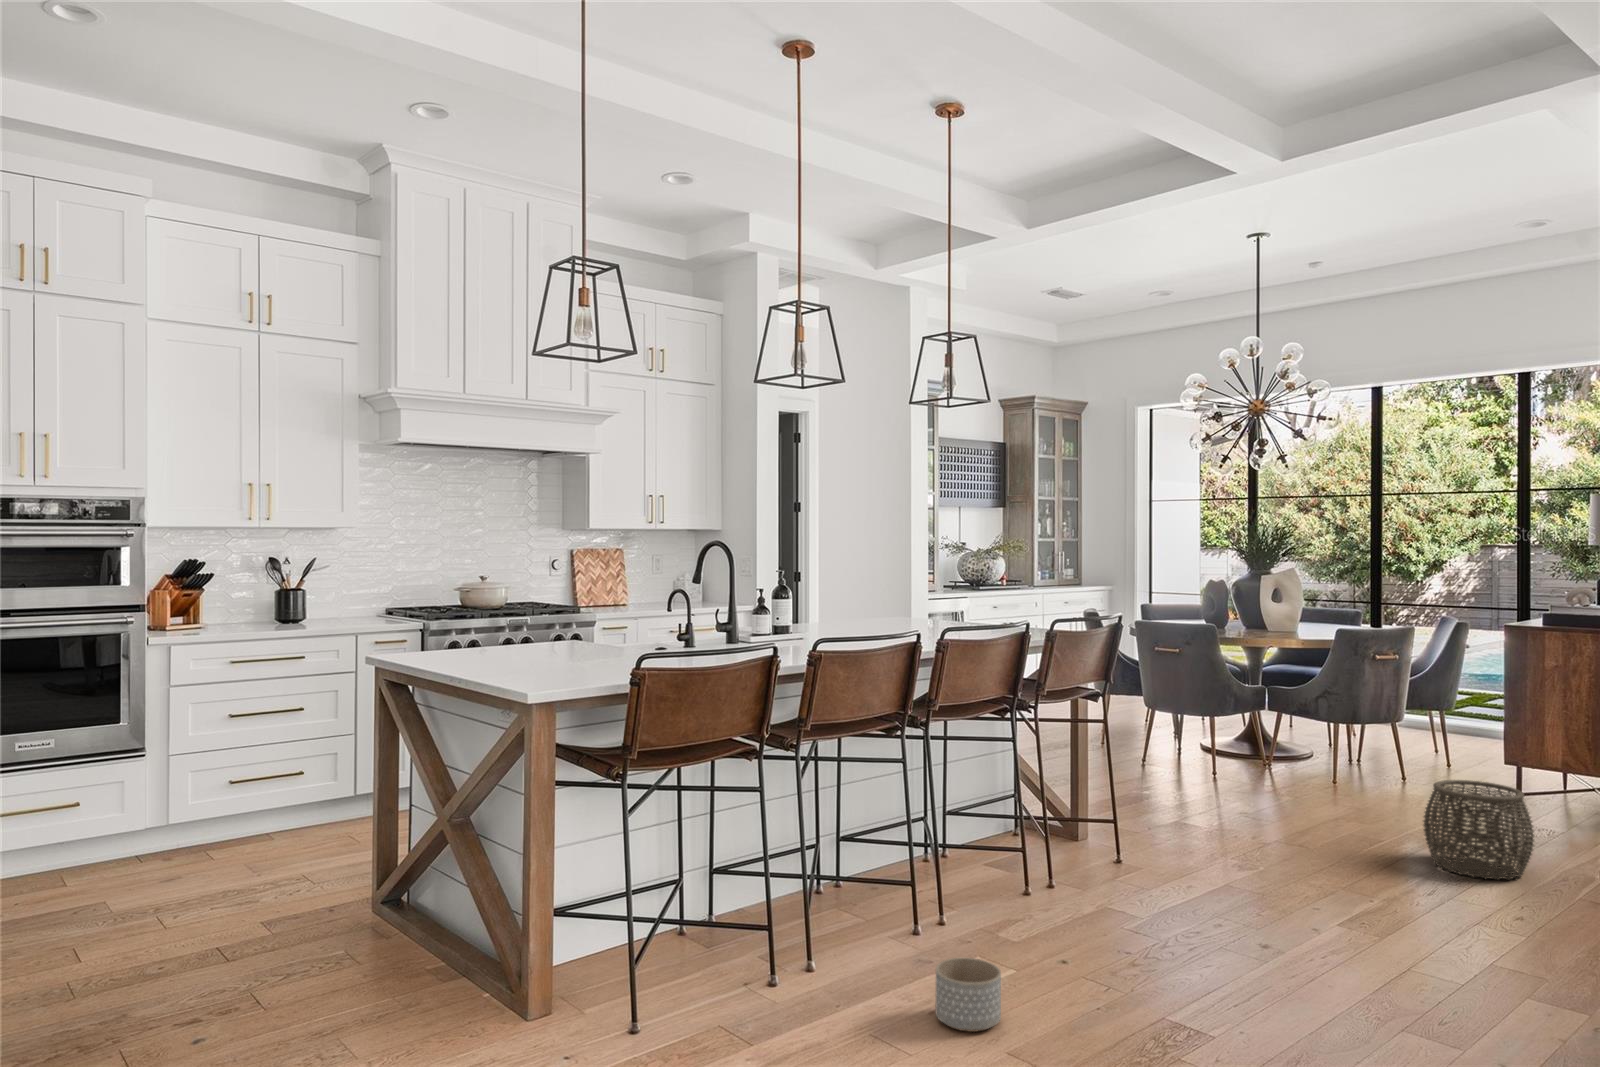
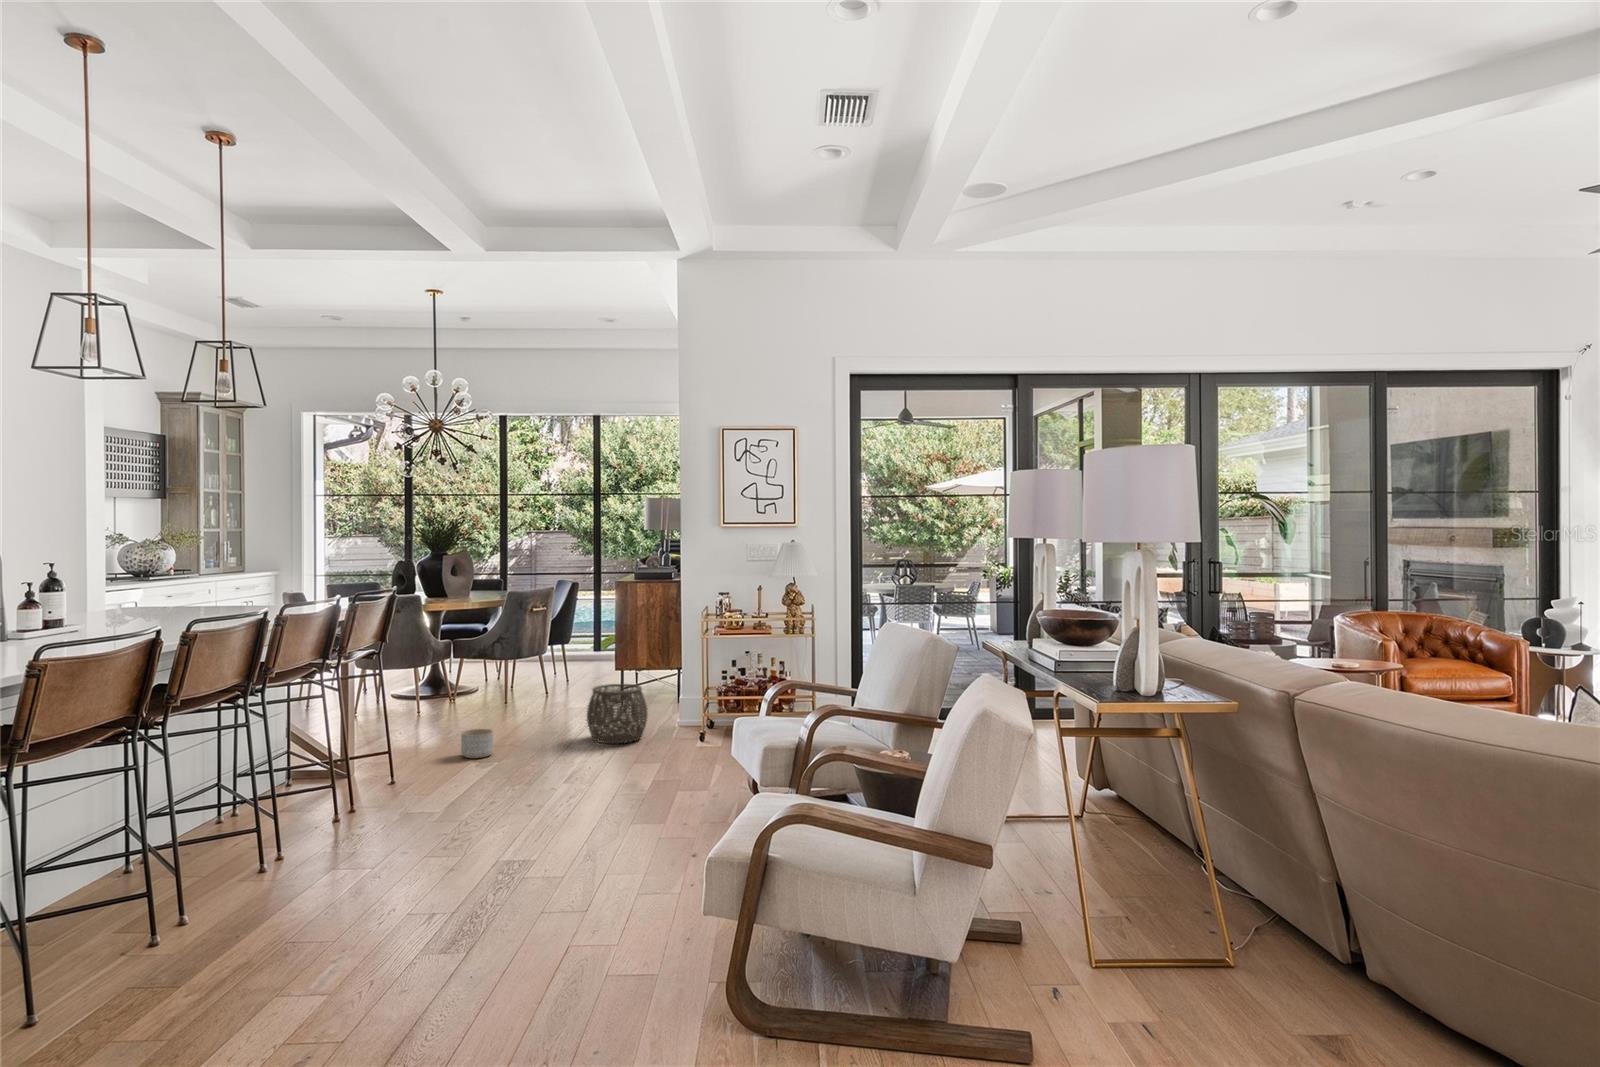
planter: present [935,958,1001,1032] -> present [461,729,493,758]

